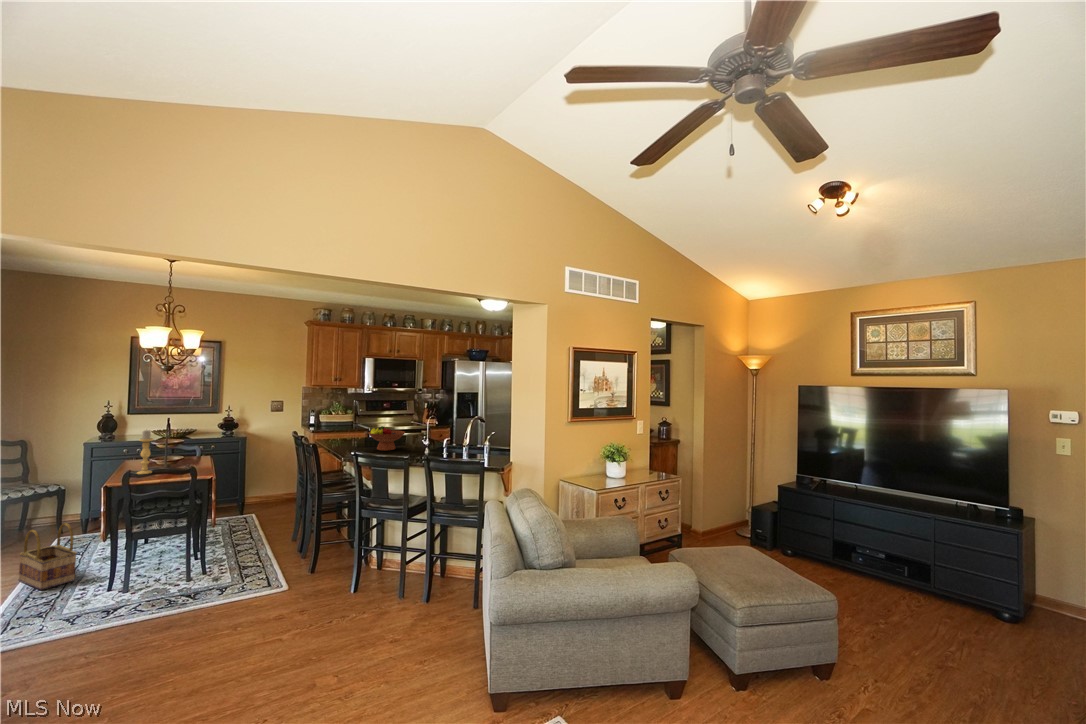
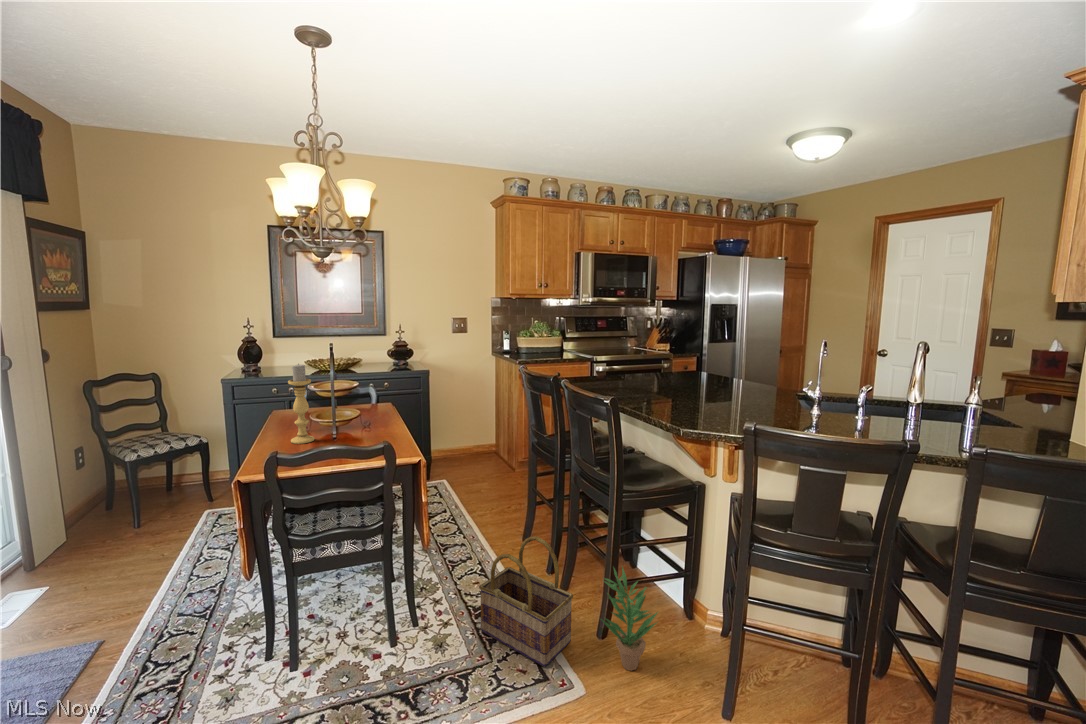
fruit bowl: present [368,426,405,451] -> none [681,361,758,411]
basket: present [19,523,77,590] -> present [479,536,573,667]
potted plant: none [305,526,337,579] -> present [602,567,657,671]

